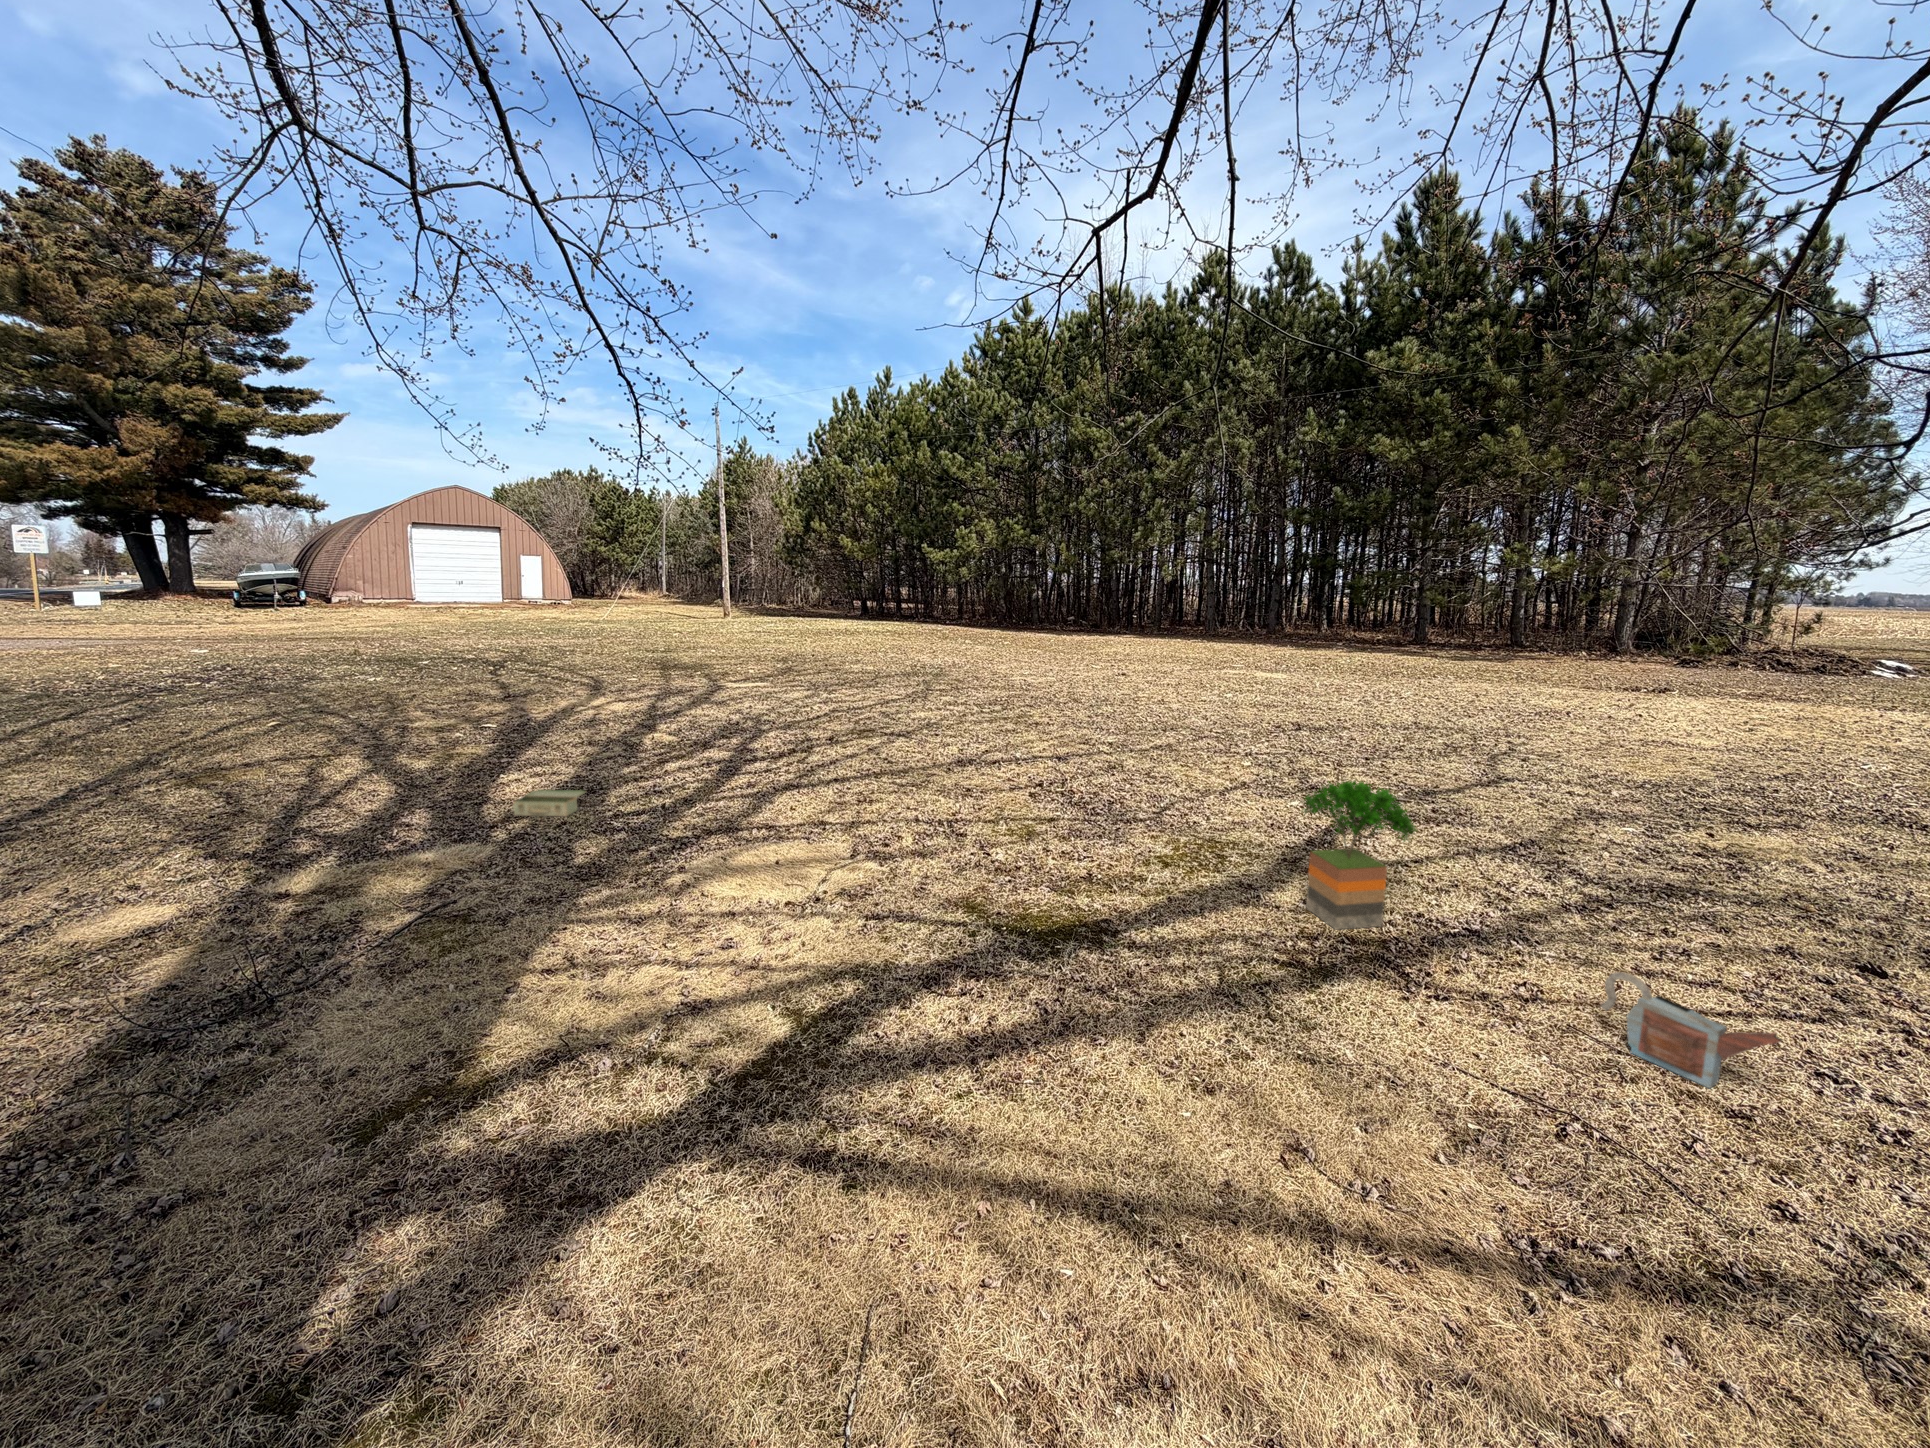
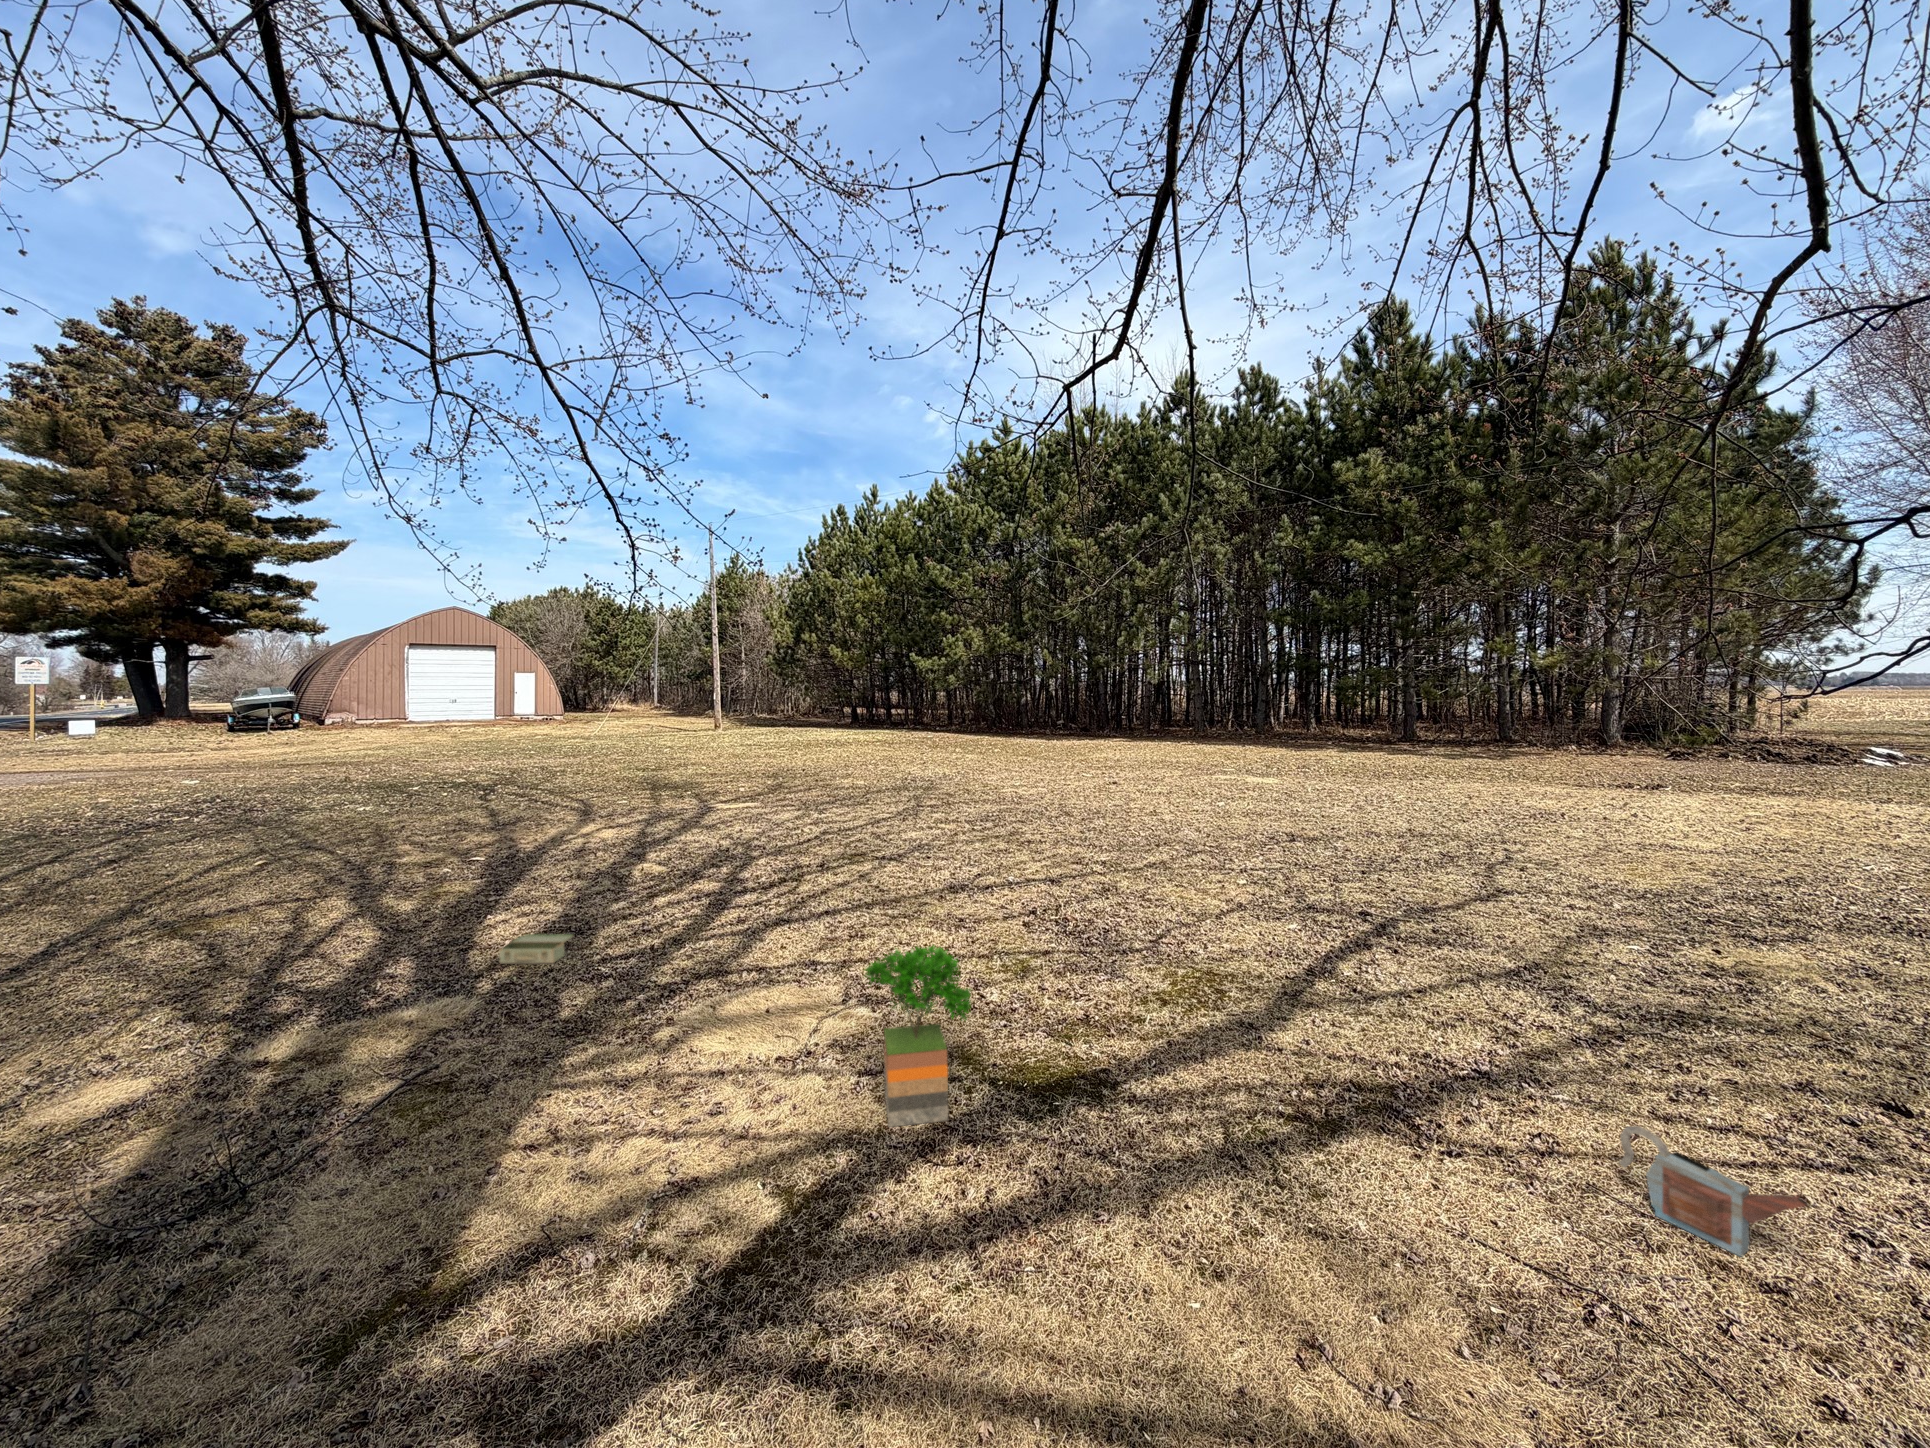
potted tree: present [1303,781,1416,930] -> present [865,945,971,1127]

